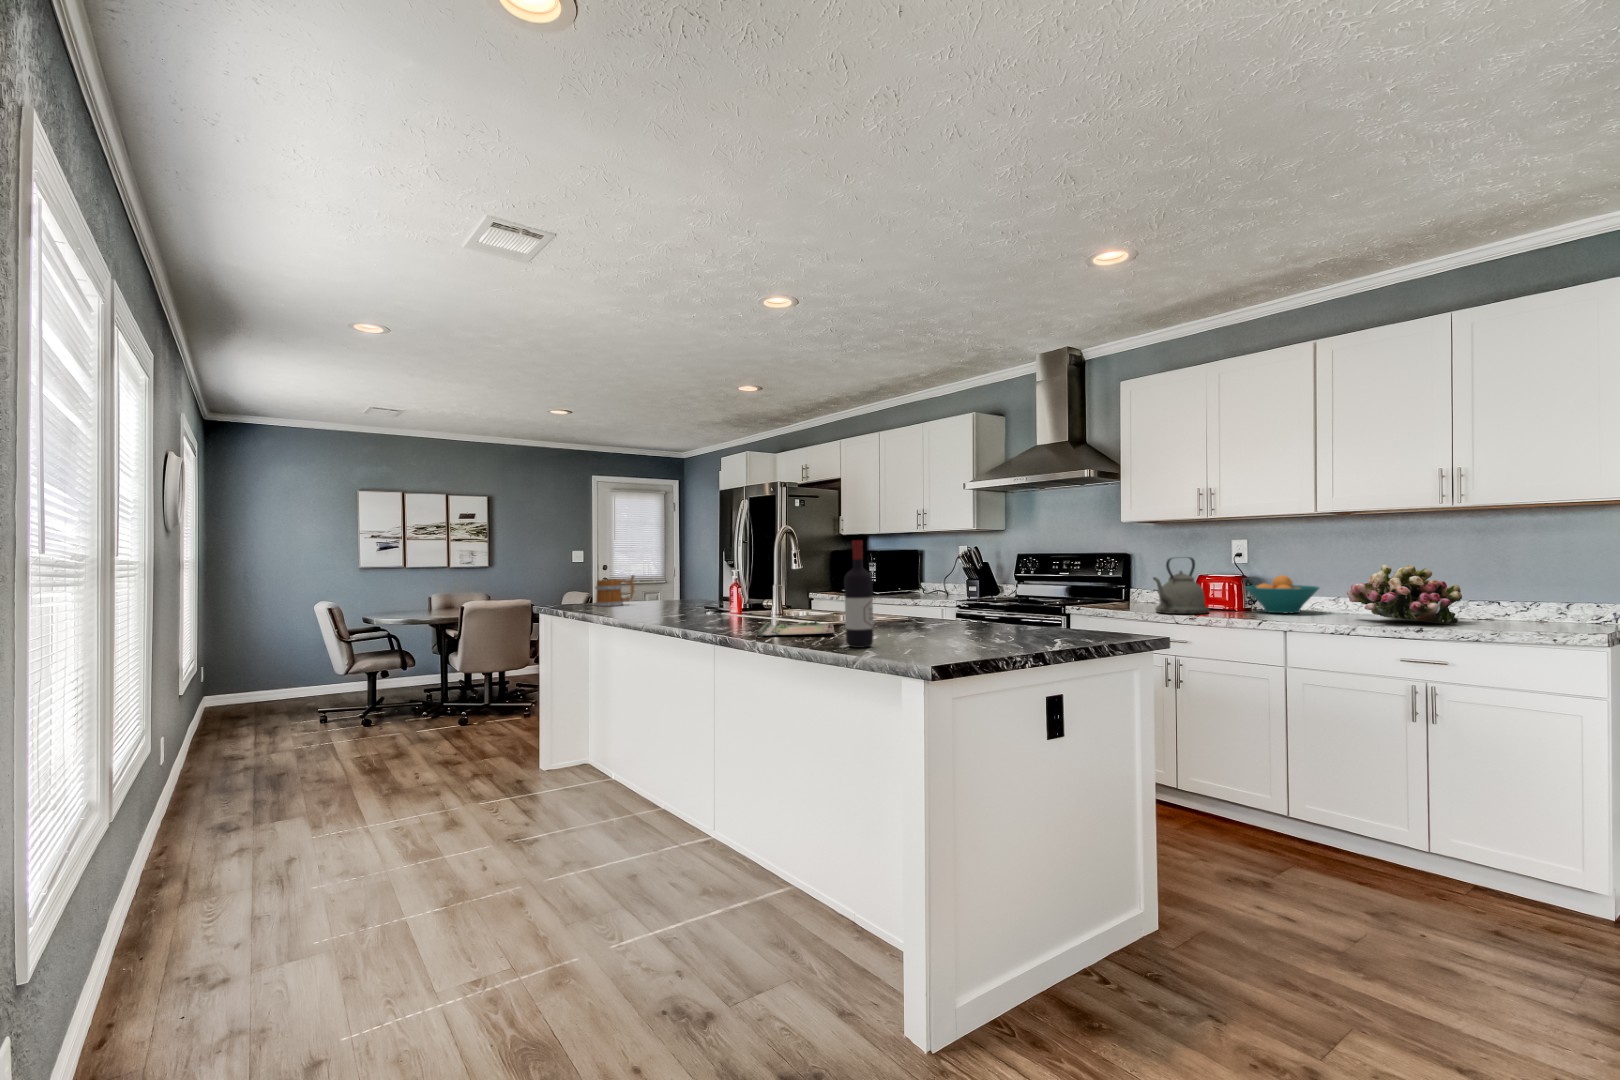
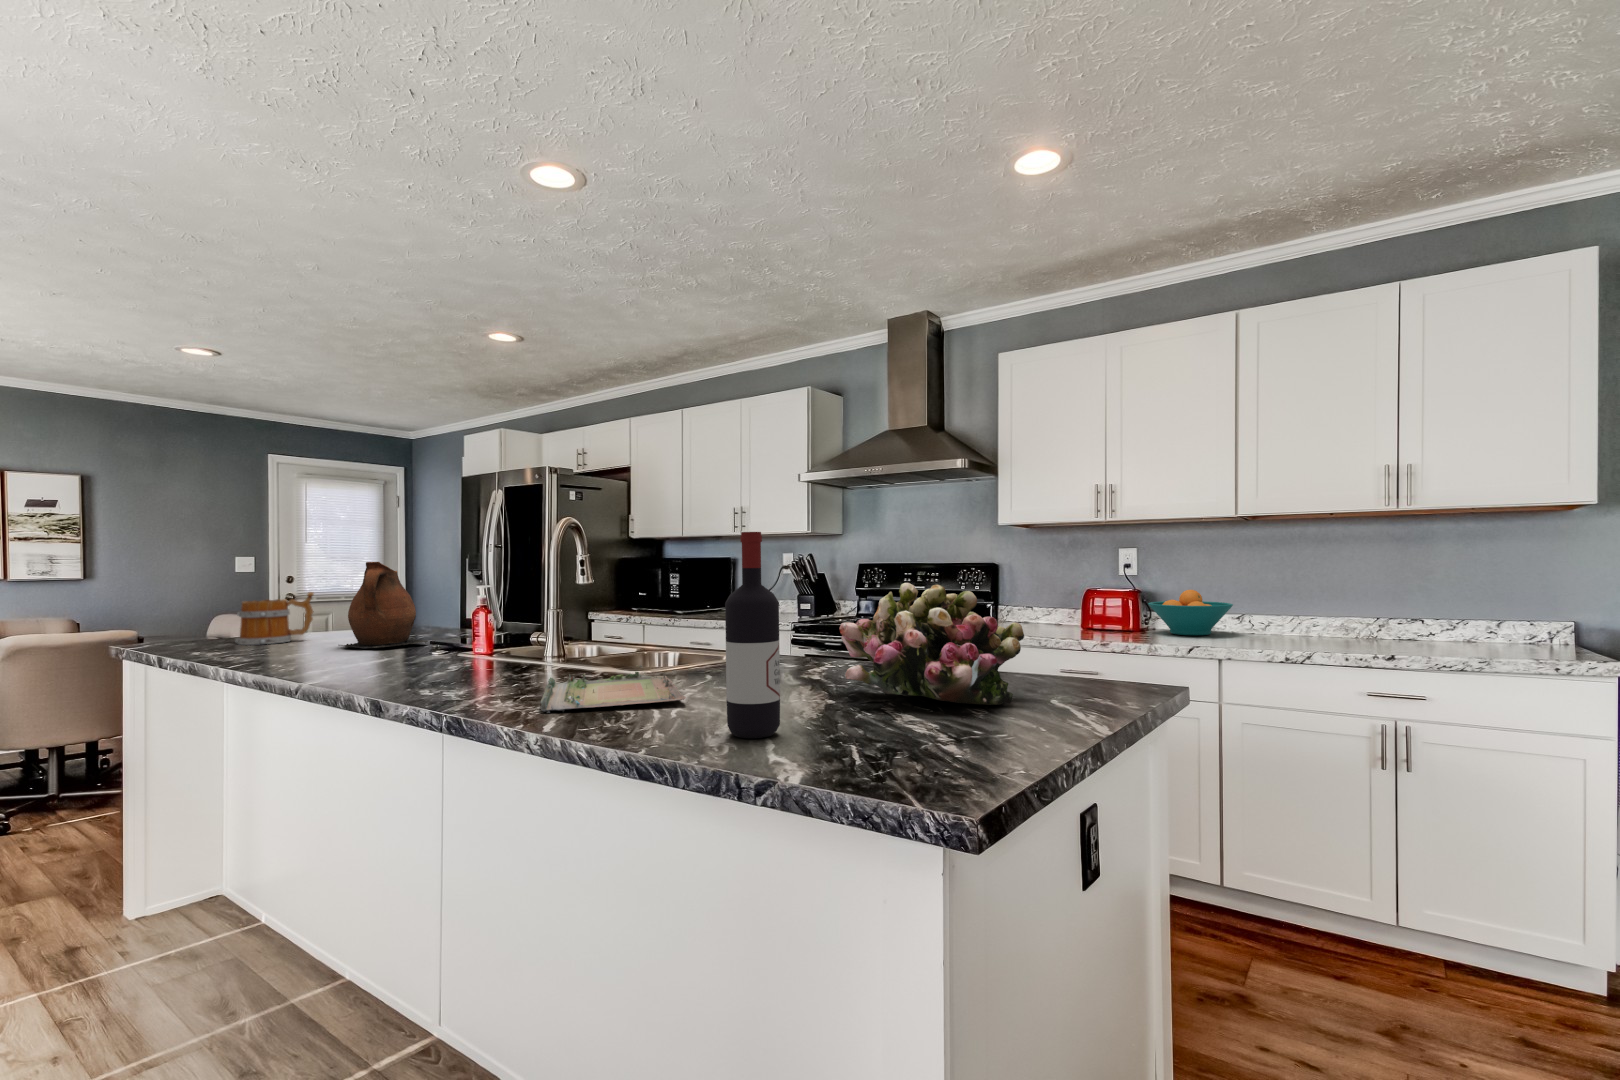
ceramic pitcher: none [650,555,701,609] -> present [339,562,428,648]
kettle: present [1153,557,1209,614] -> none [1050,568,1114,639]
flower arrangement: present [1347,565,1462,624] -> present [839,583,1024,705]

